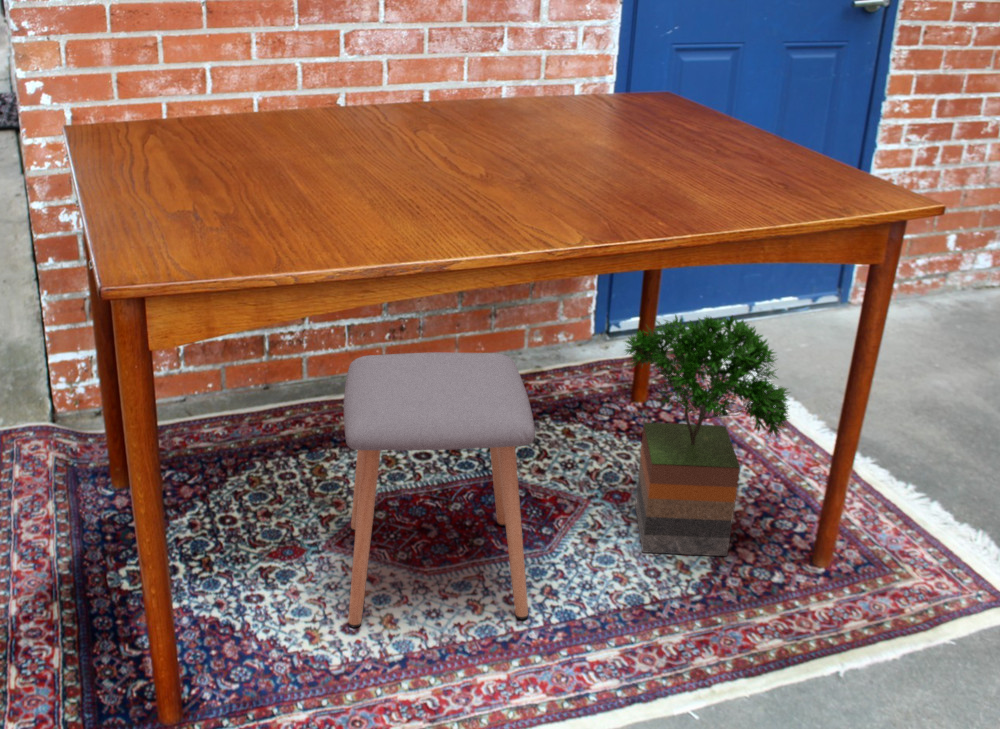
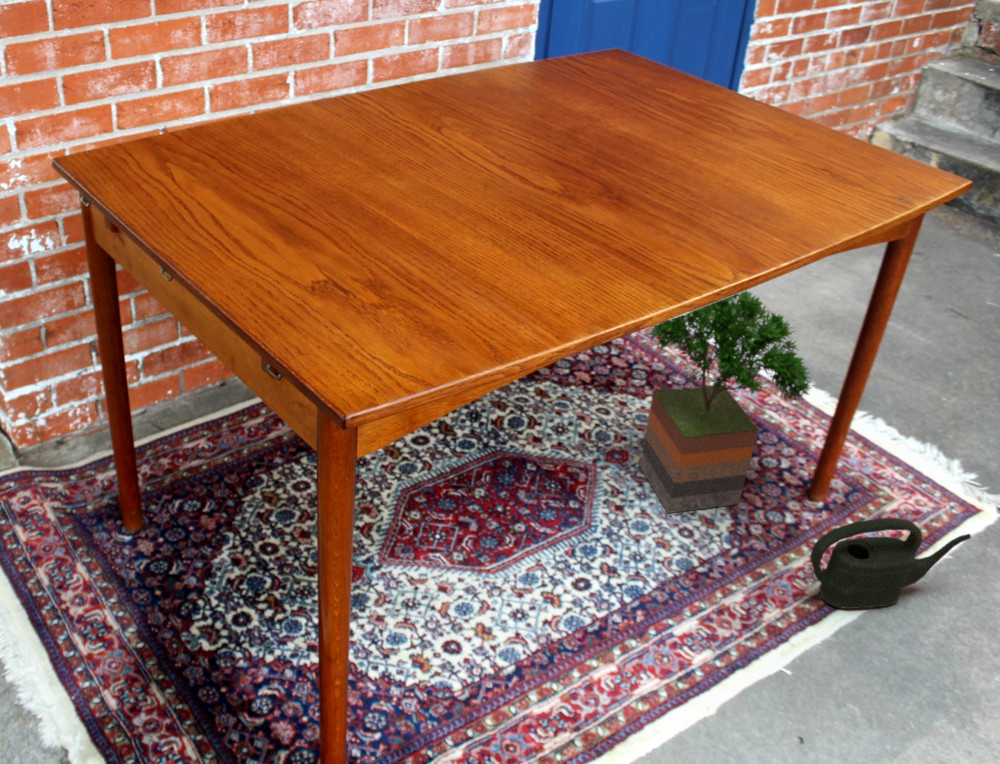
stool: present [344,352,535,627] -> none [395,355,629,646]
watering can: none [758,565,961,677] -> present [811,518,971,609]

